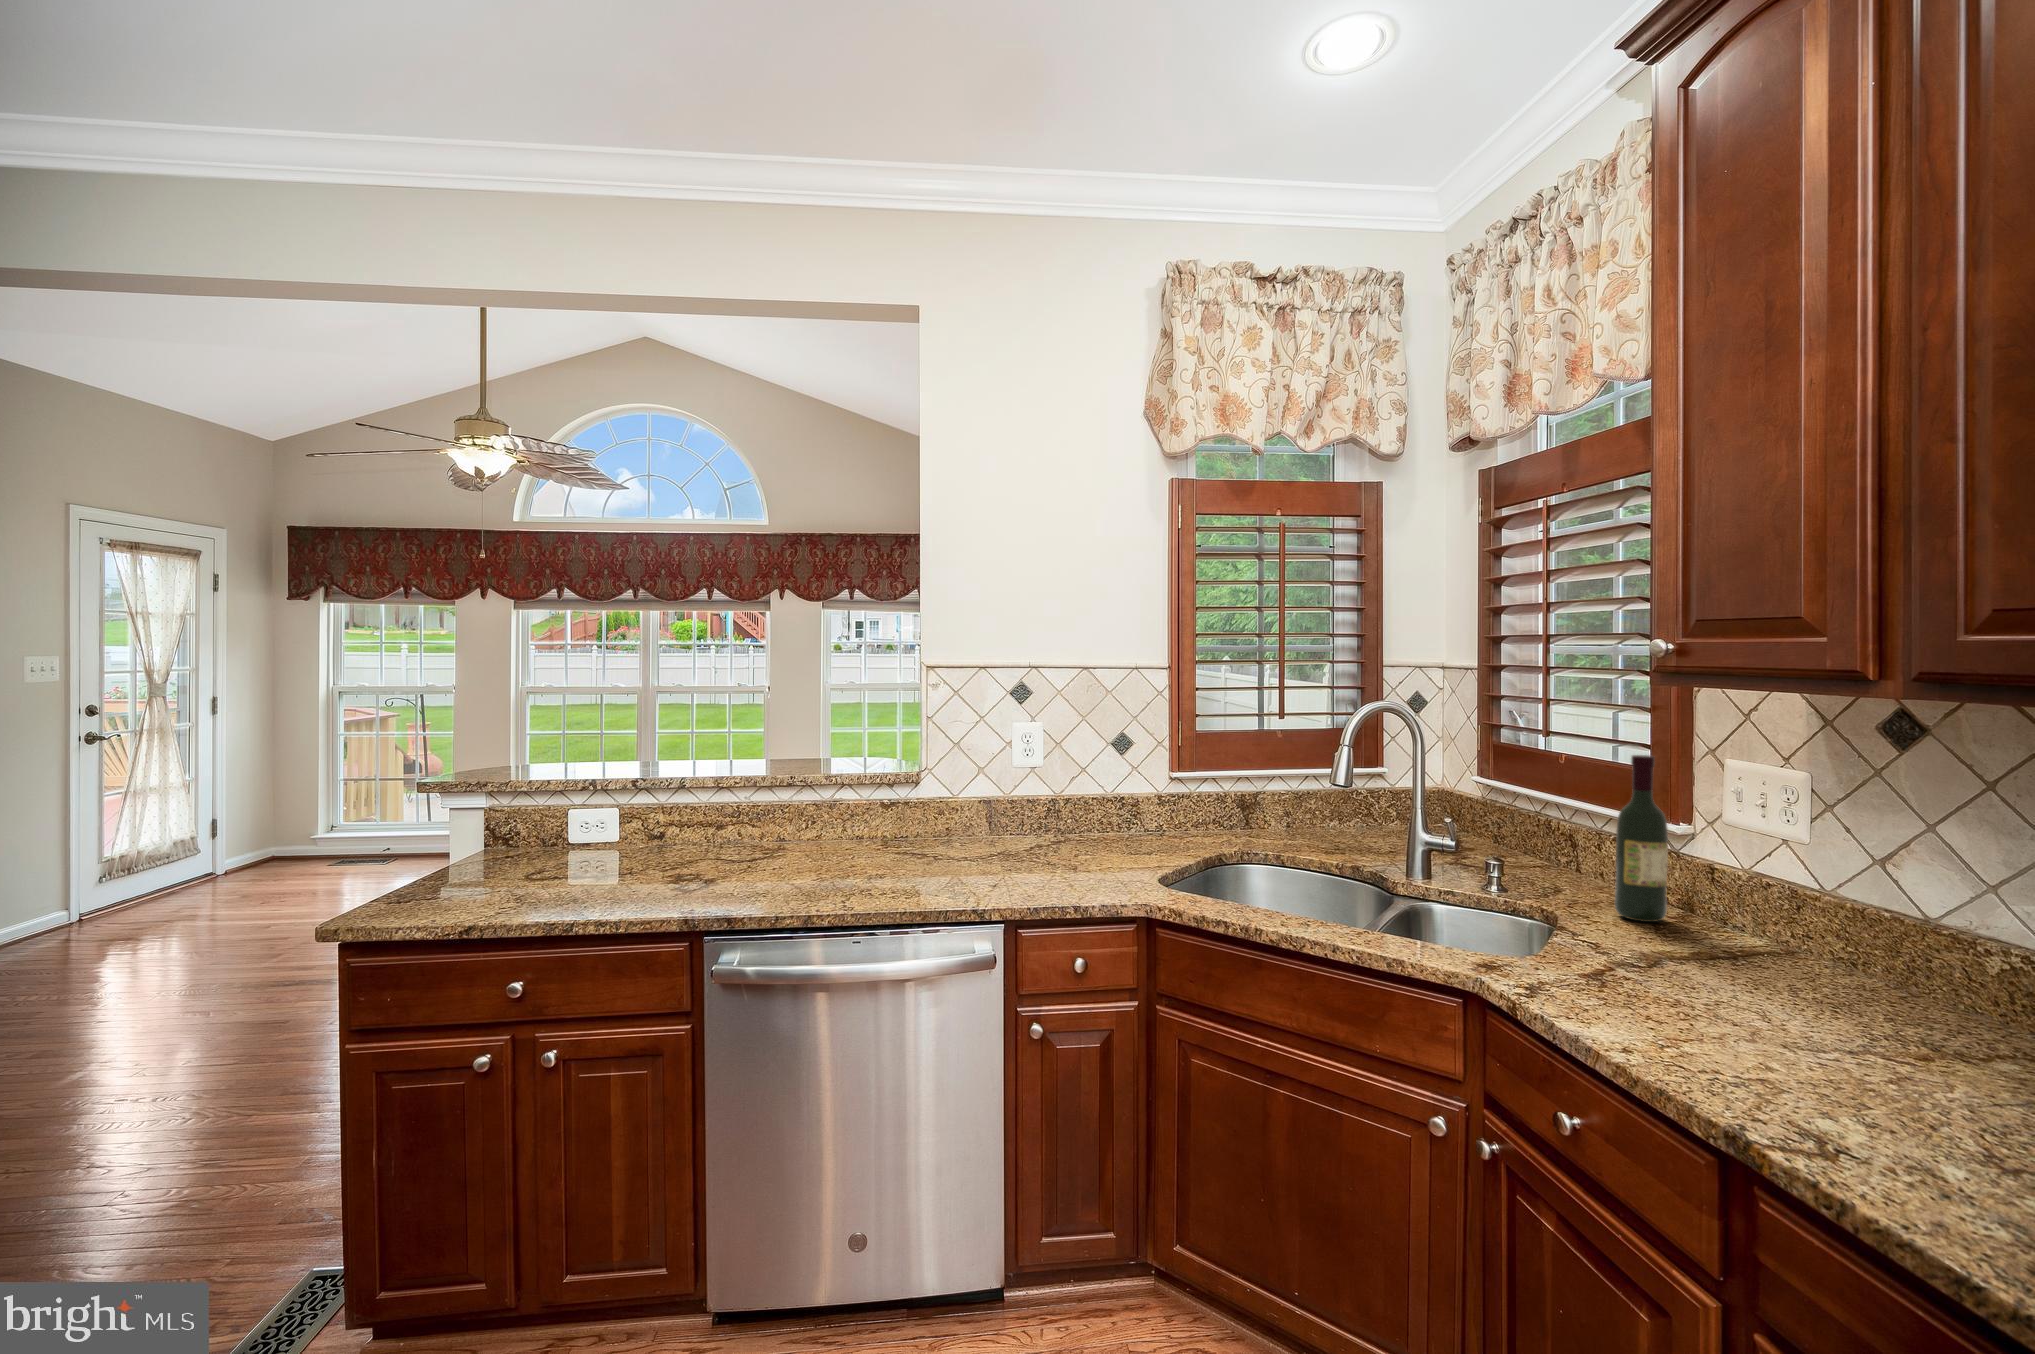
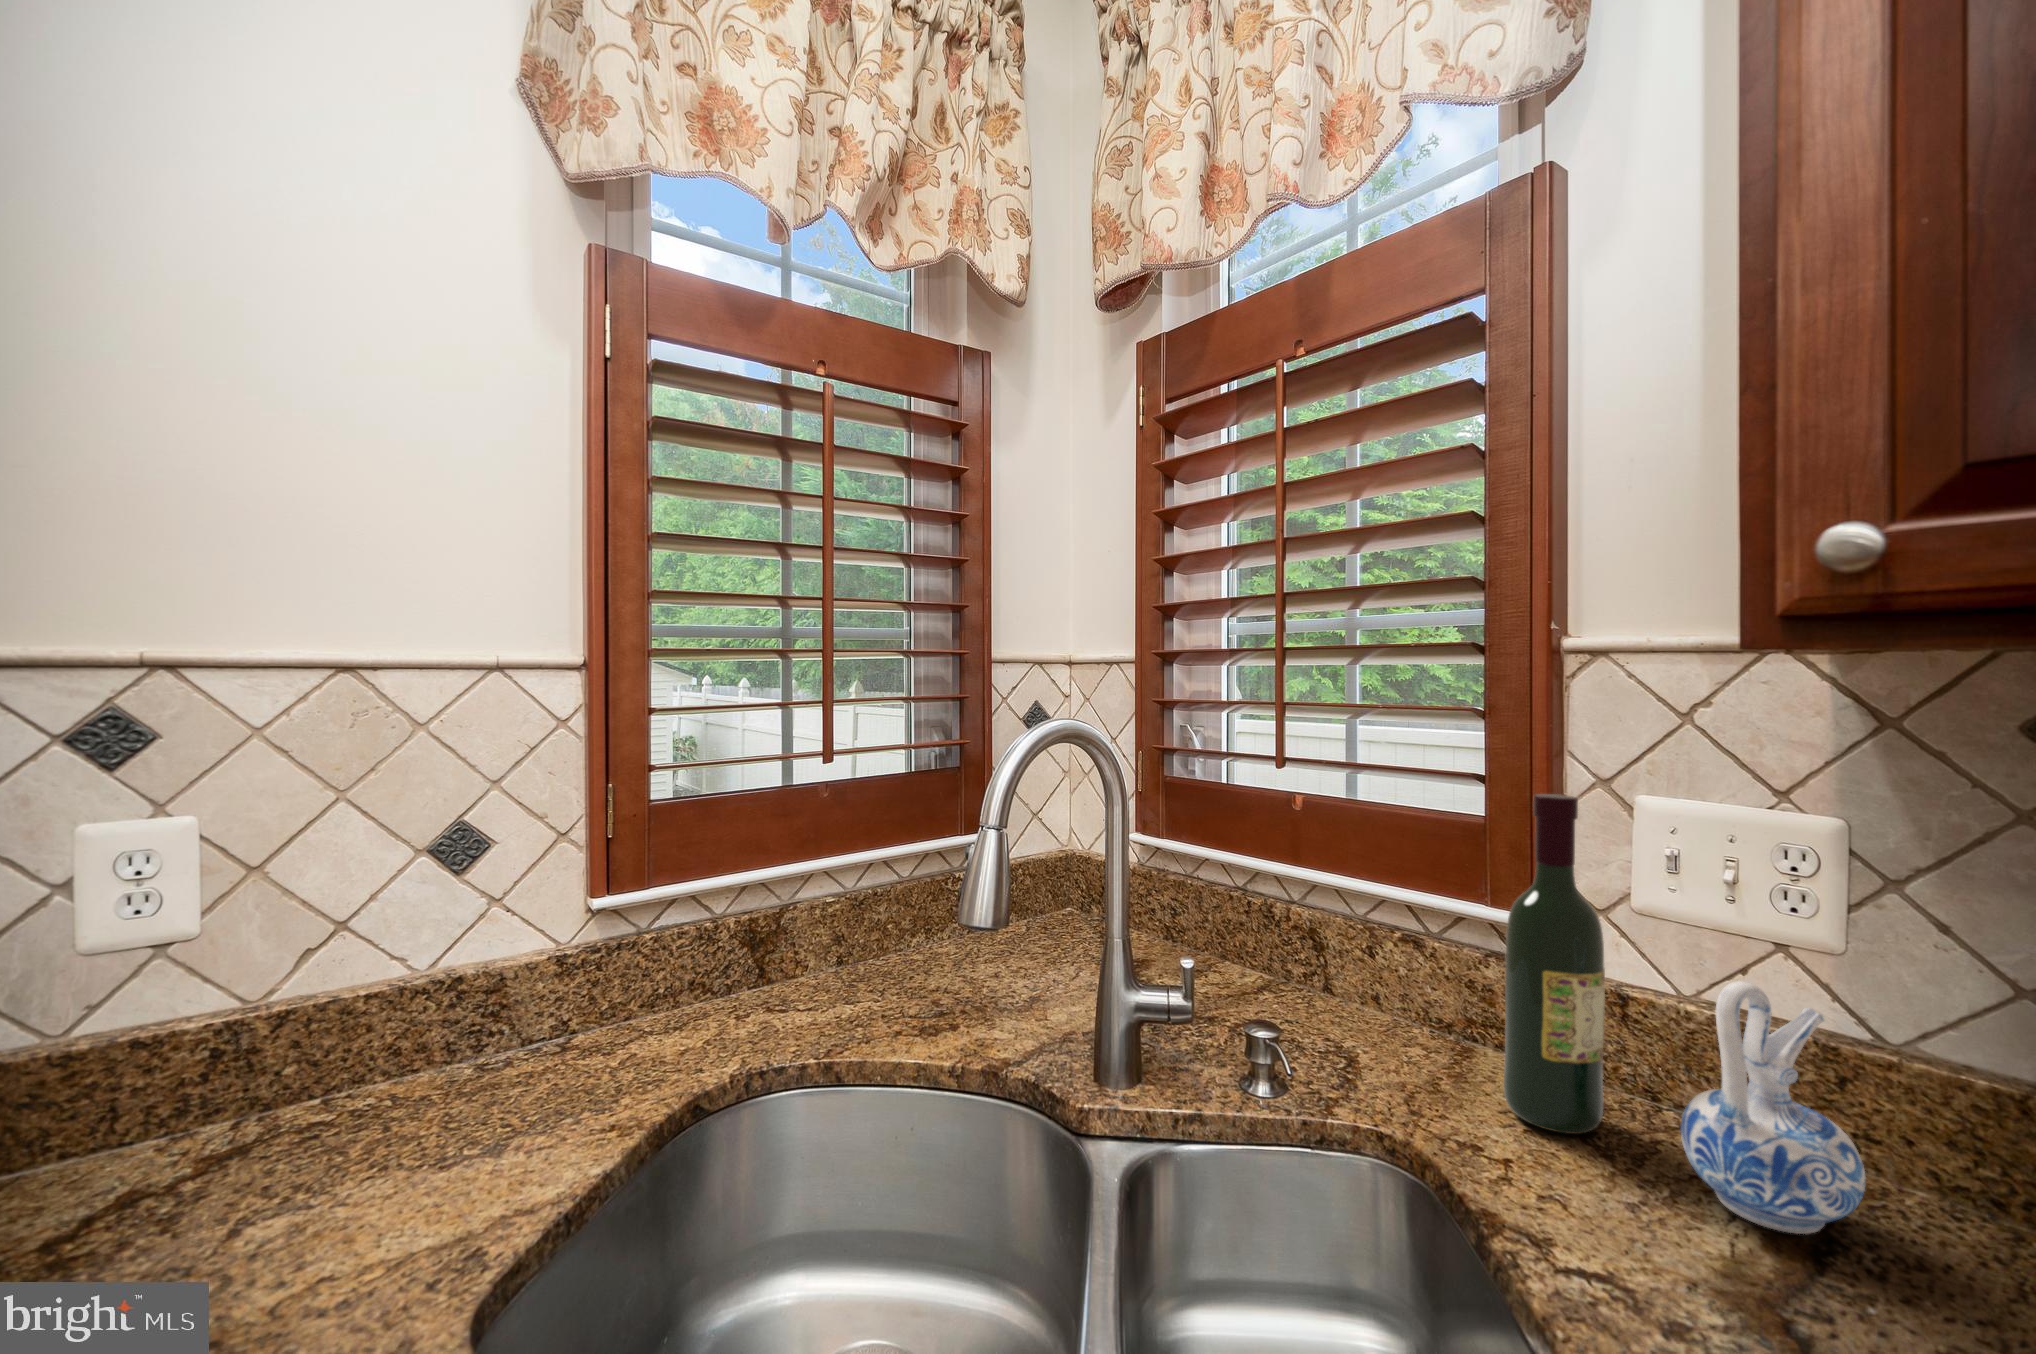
ceramic pitcher: none [1665,838,1746,952] -> present [1680,981,1866,1234]

